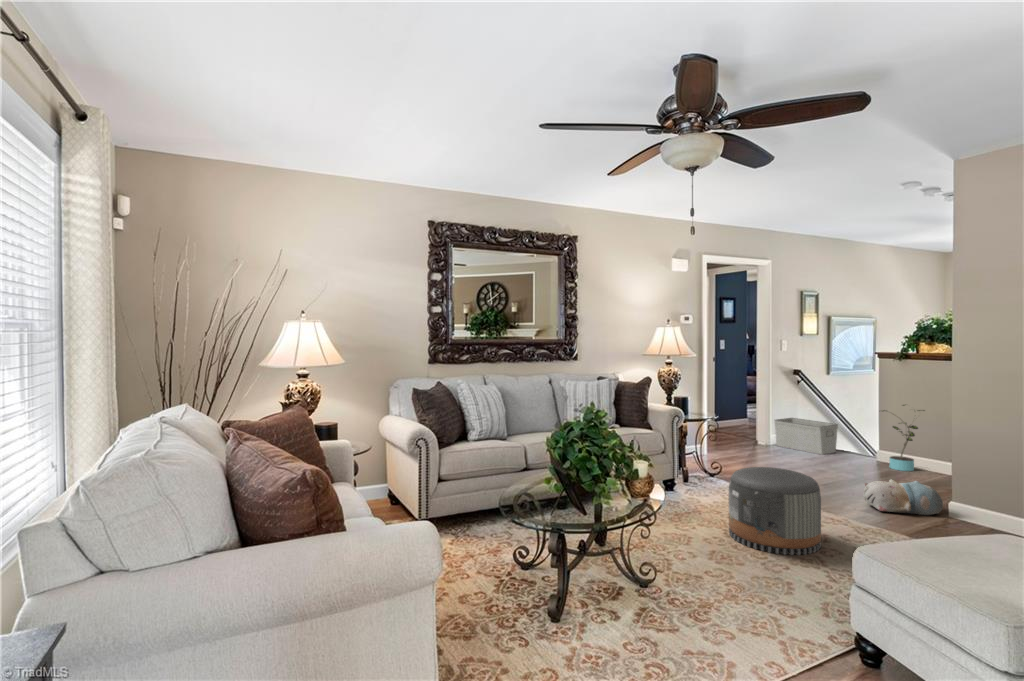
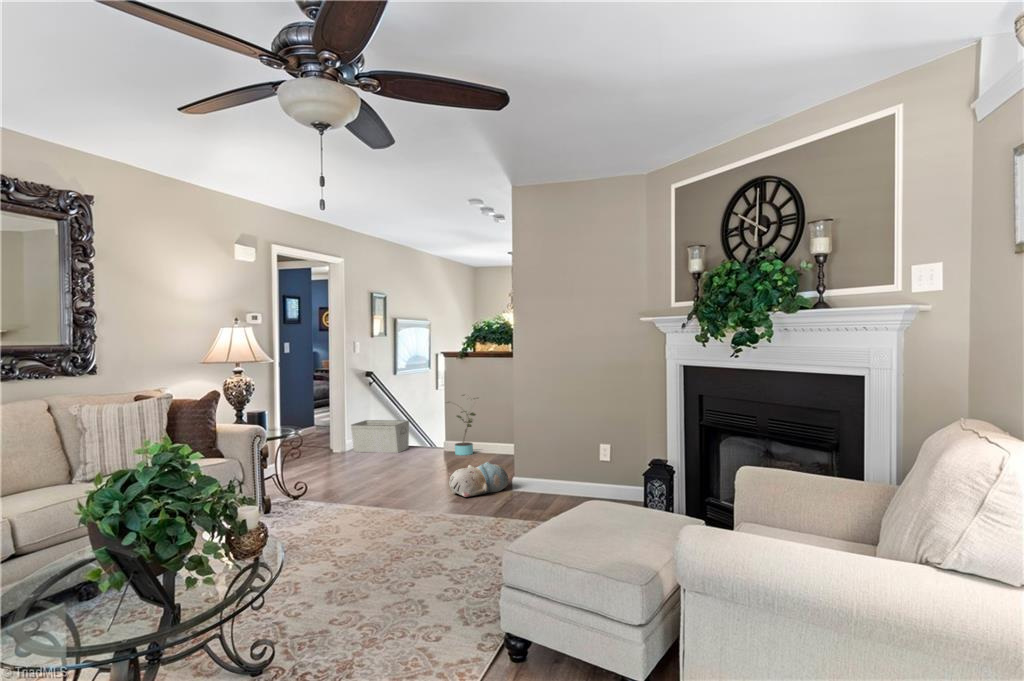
pouf: present [729,467,821,555] -> none [337,475,433,574]

